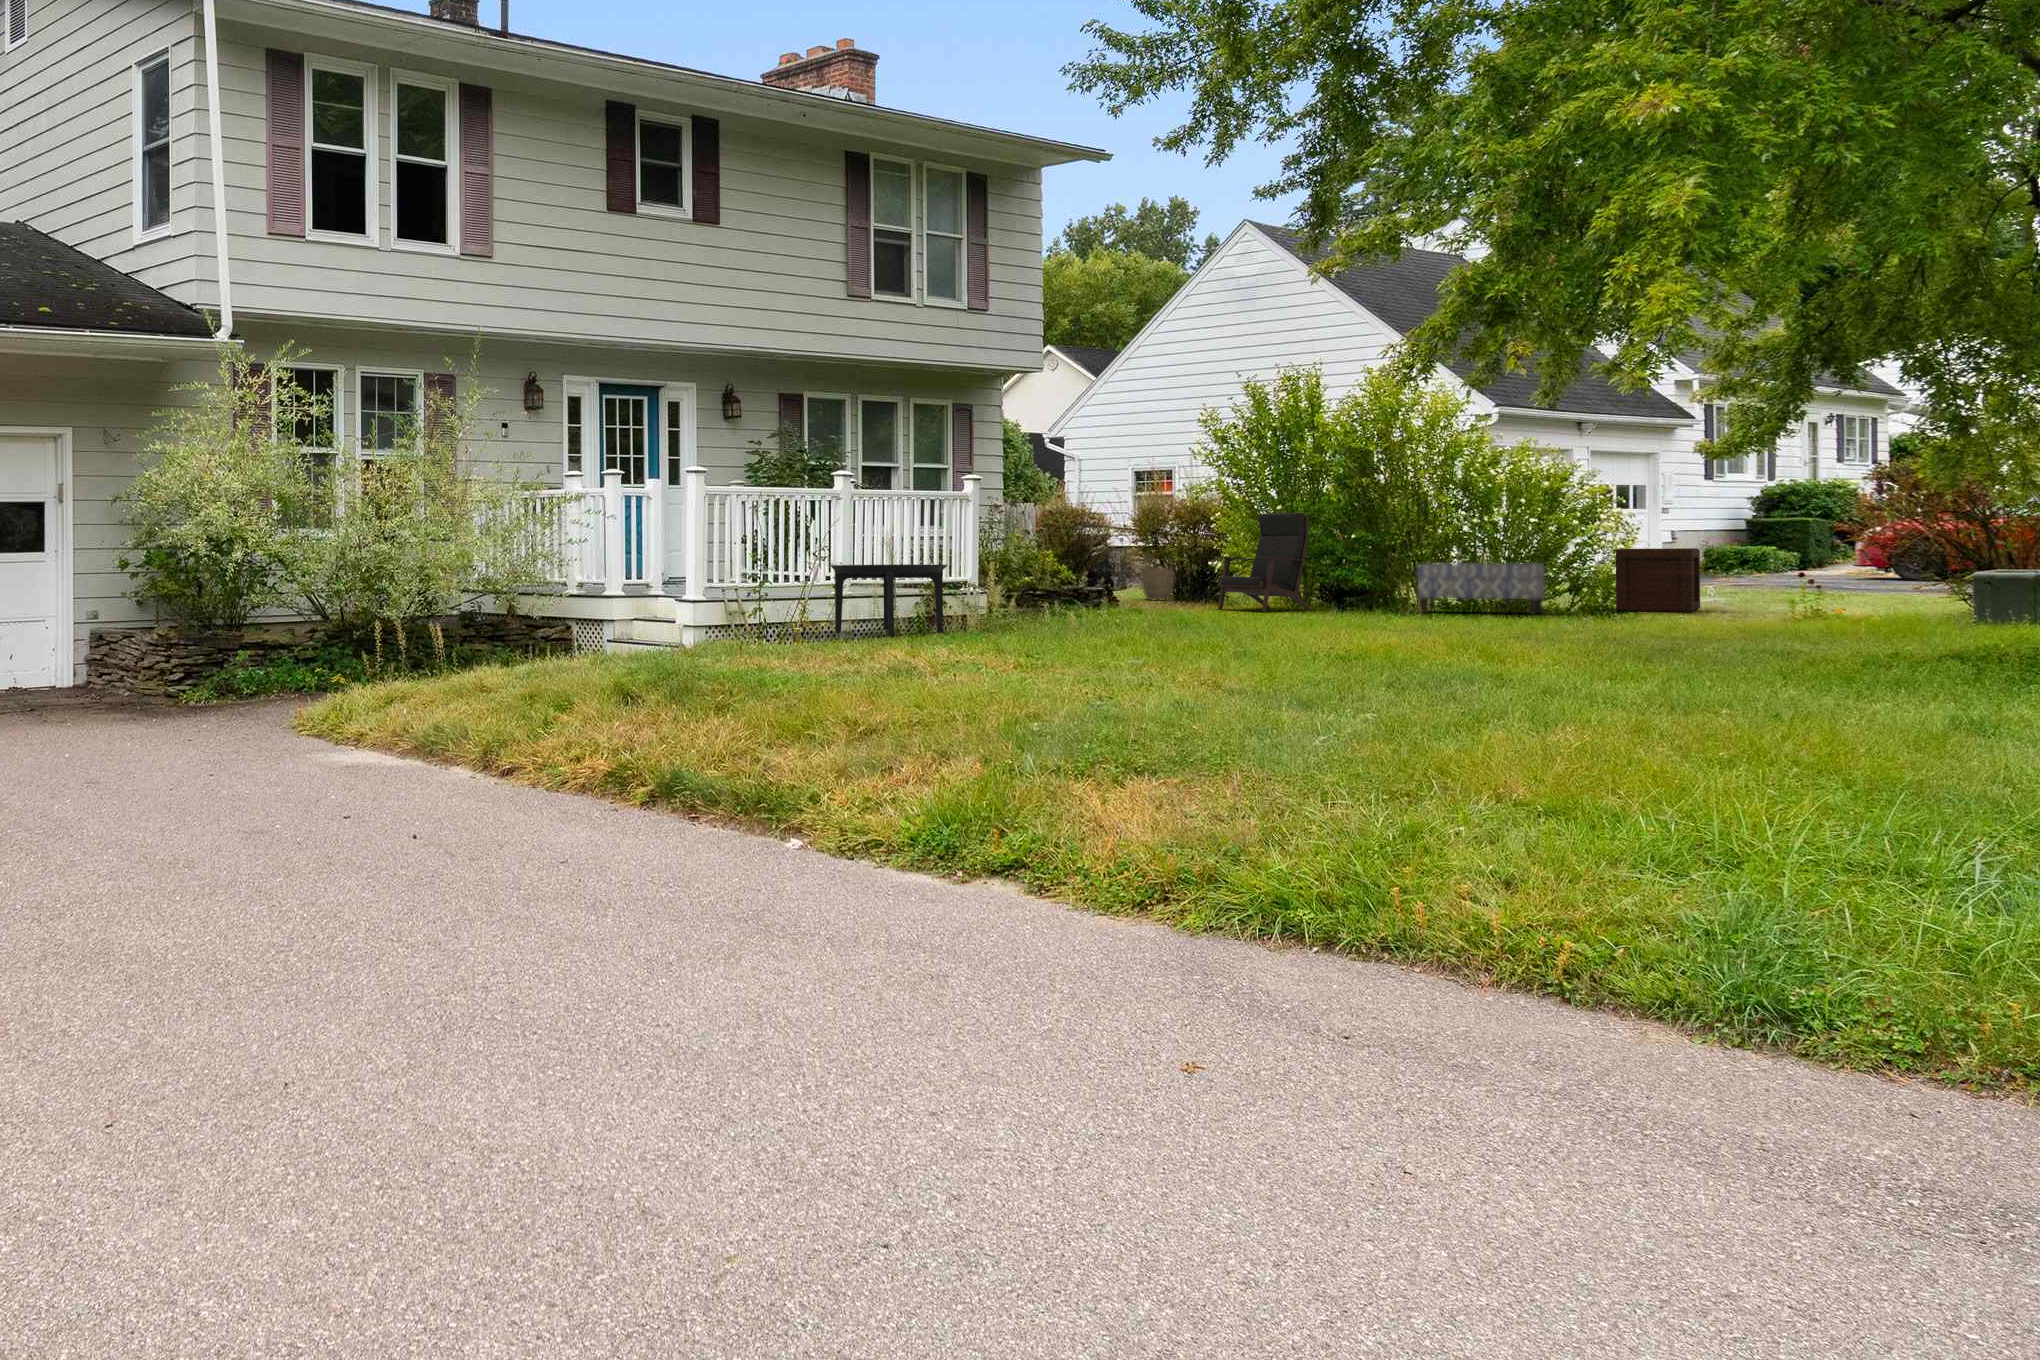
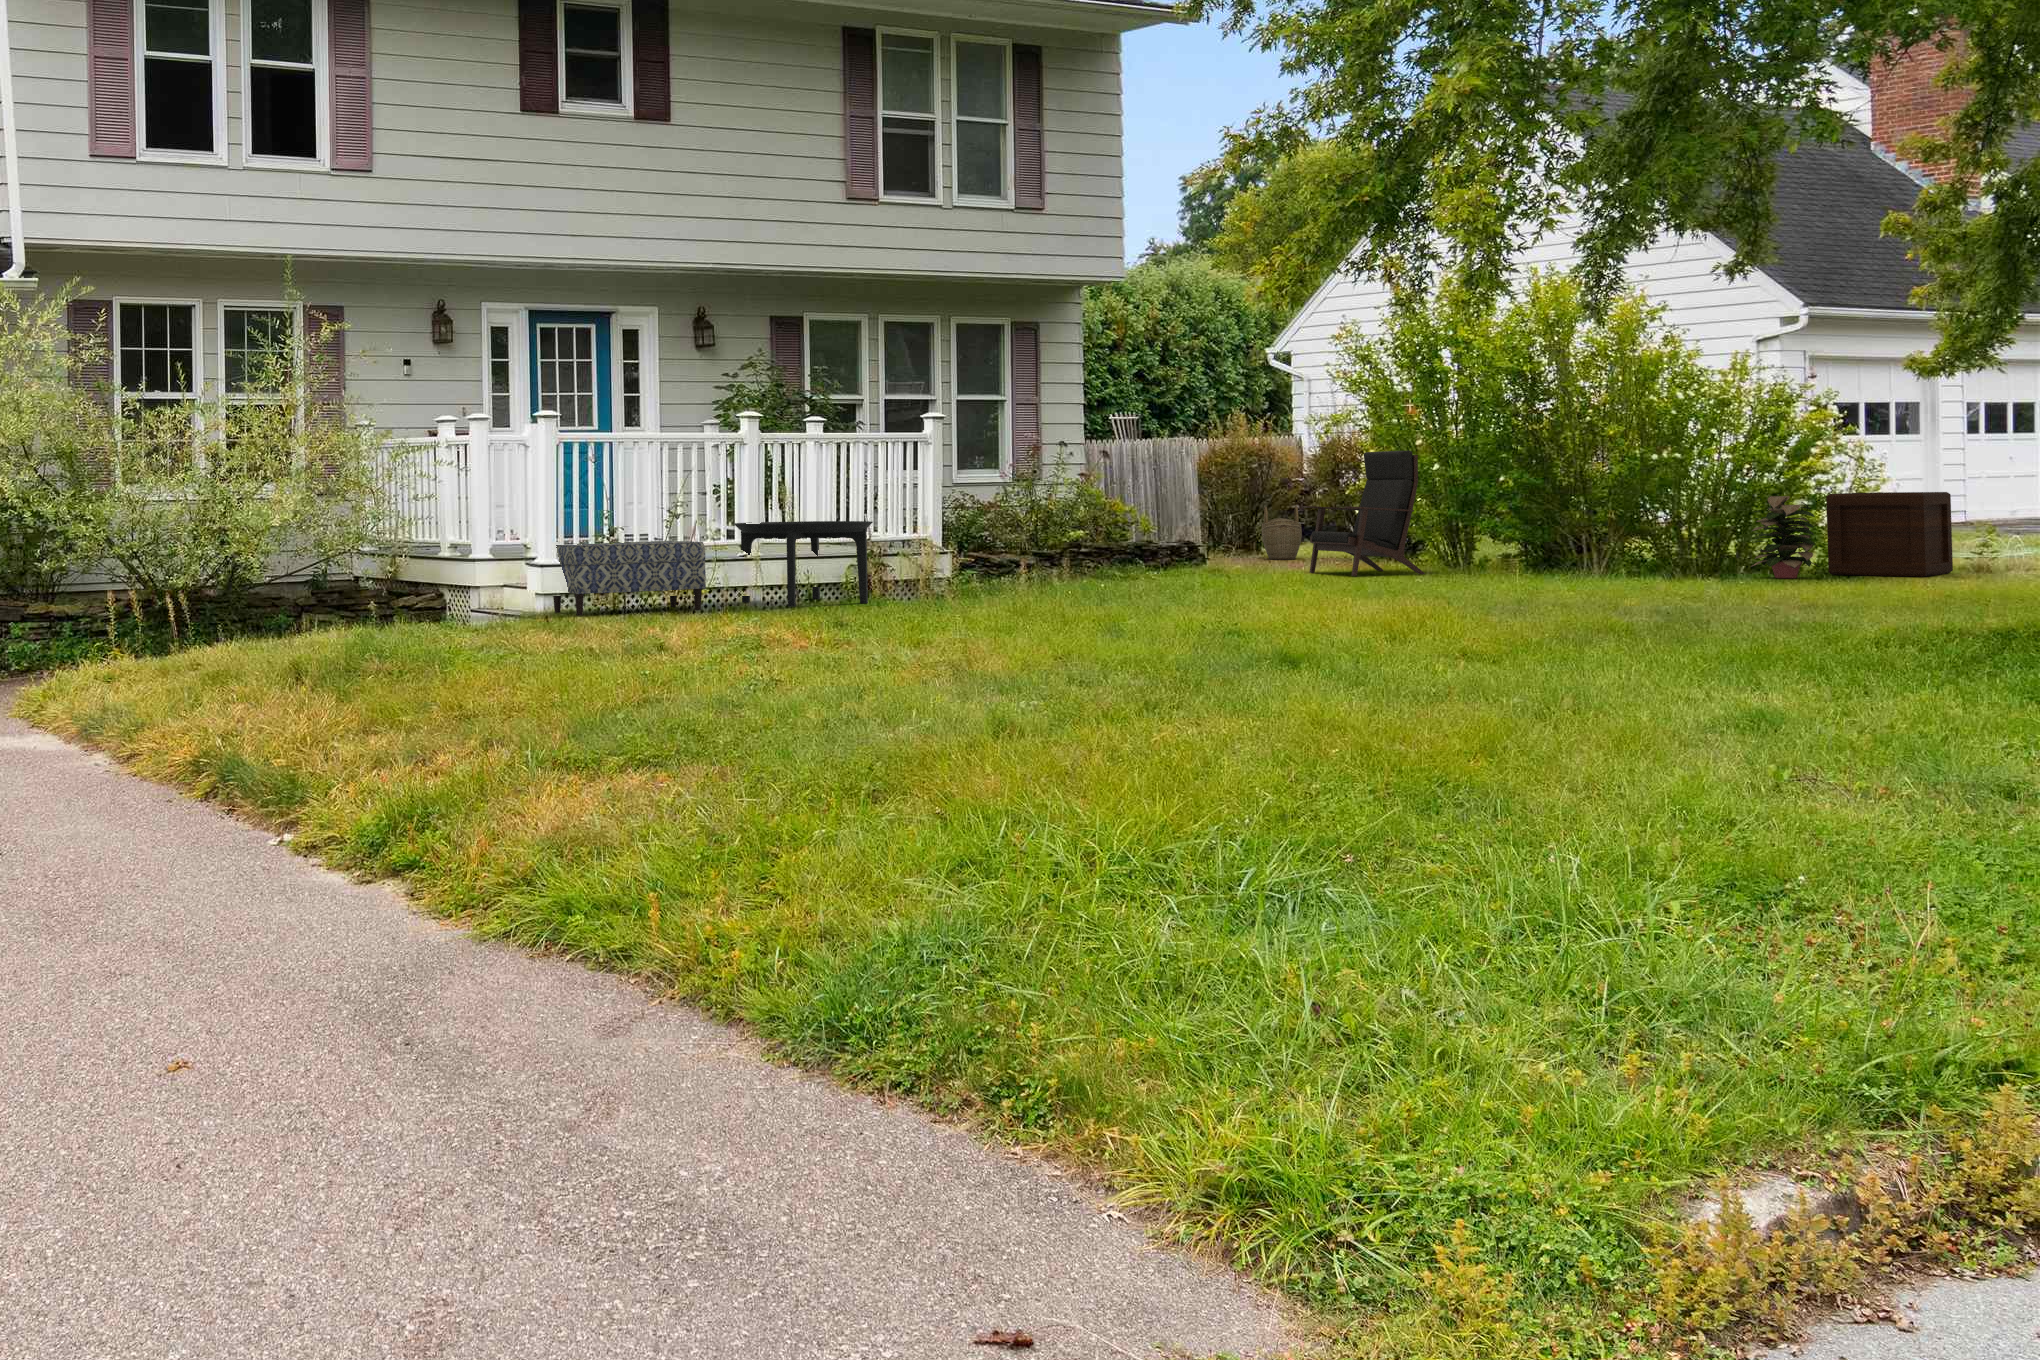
decorative plant: none [1565,550,1618,613] -> present [1751,496,1818,578]
bench: present [1418,563,1545,614] -> present [553,541,706,616]

